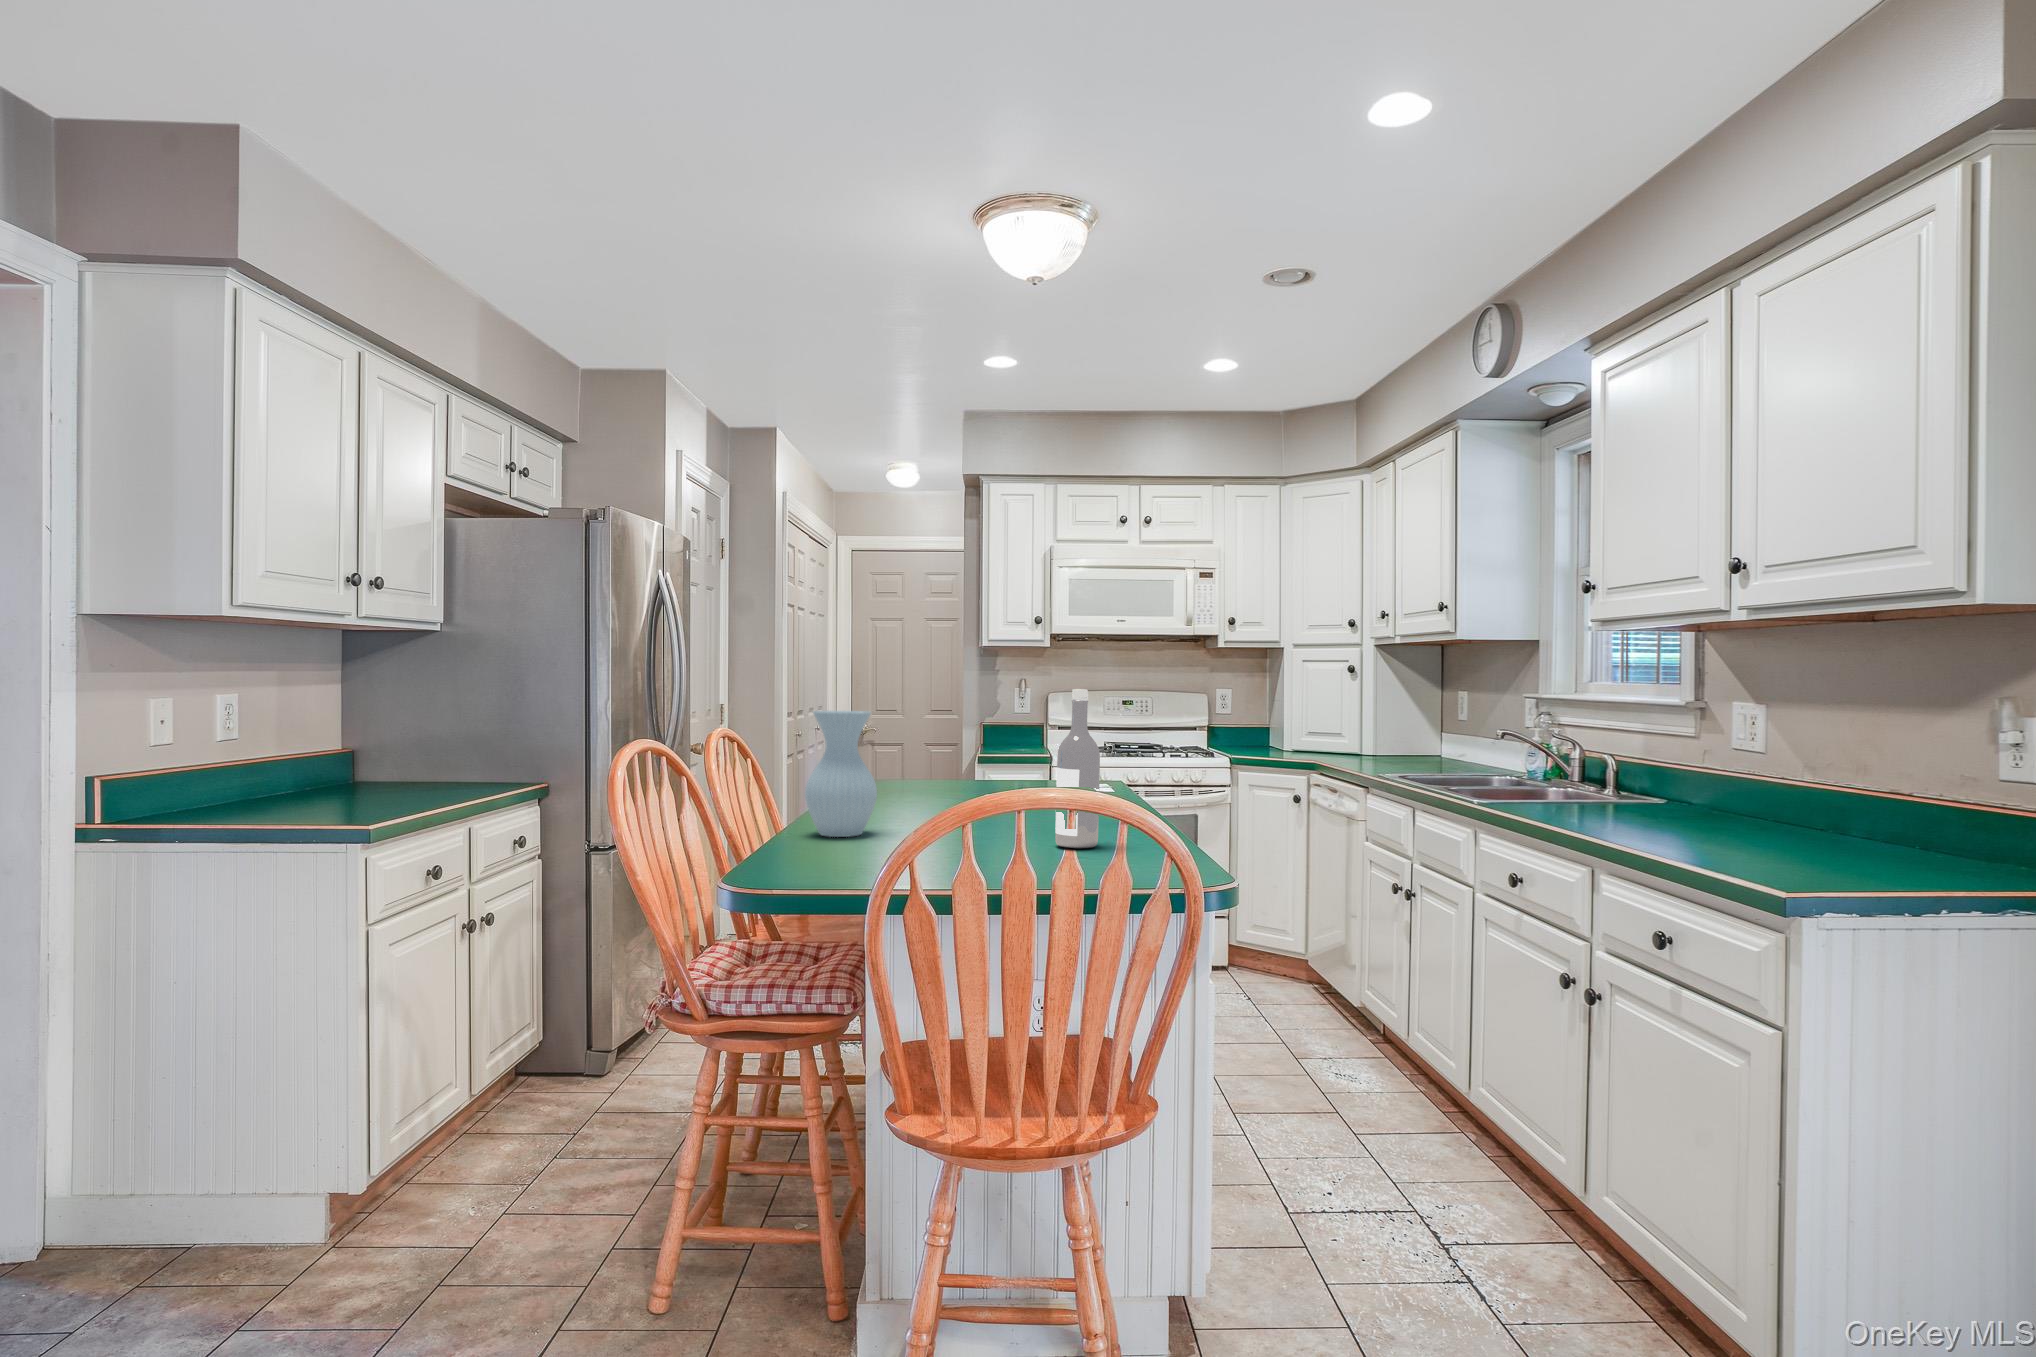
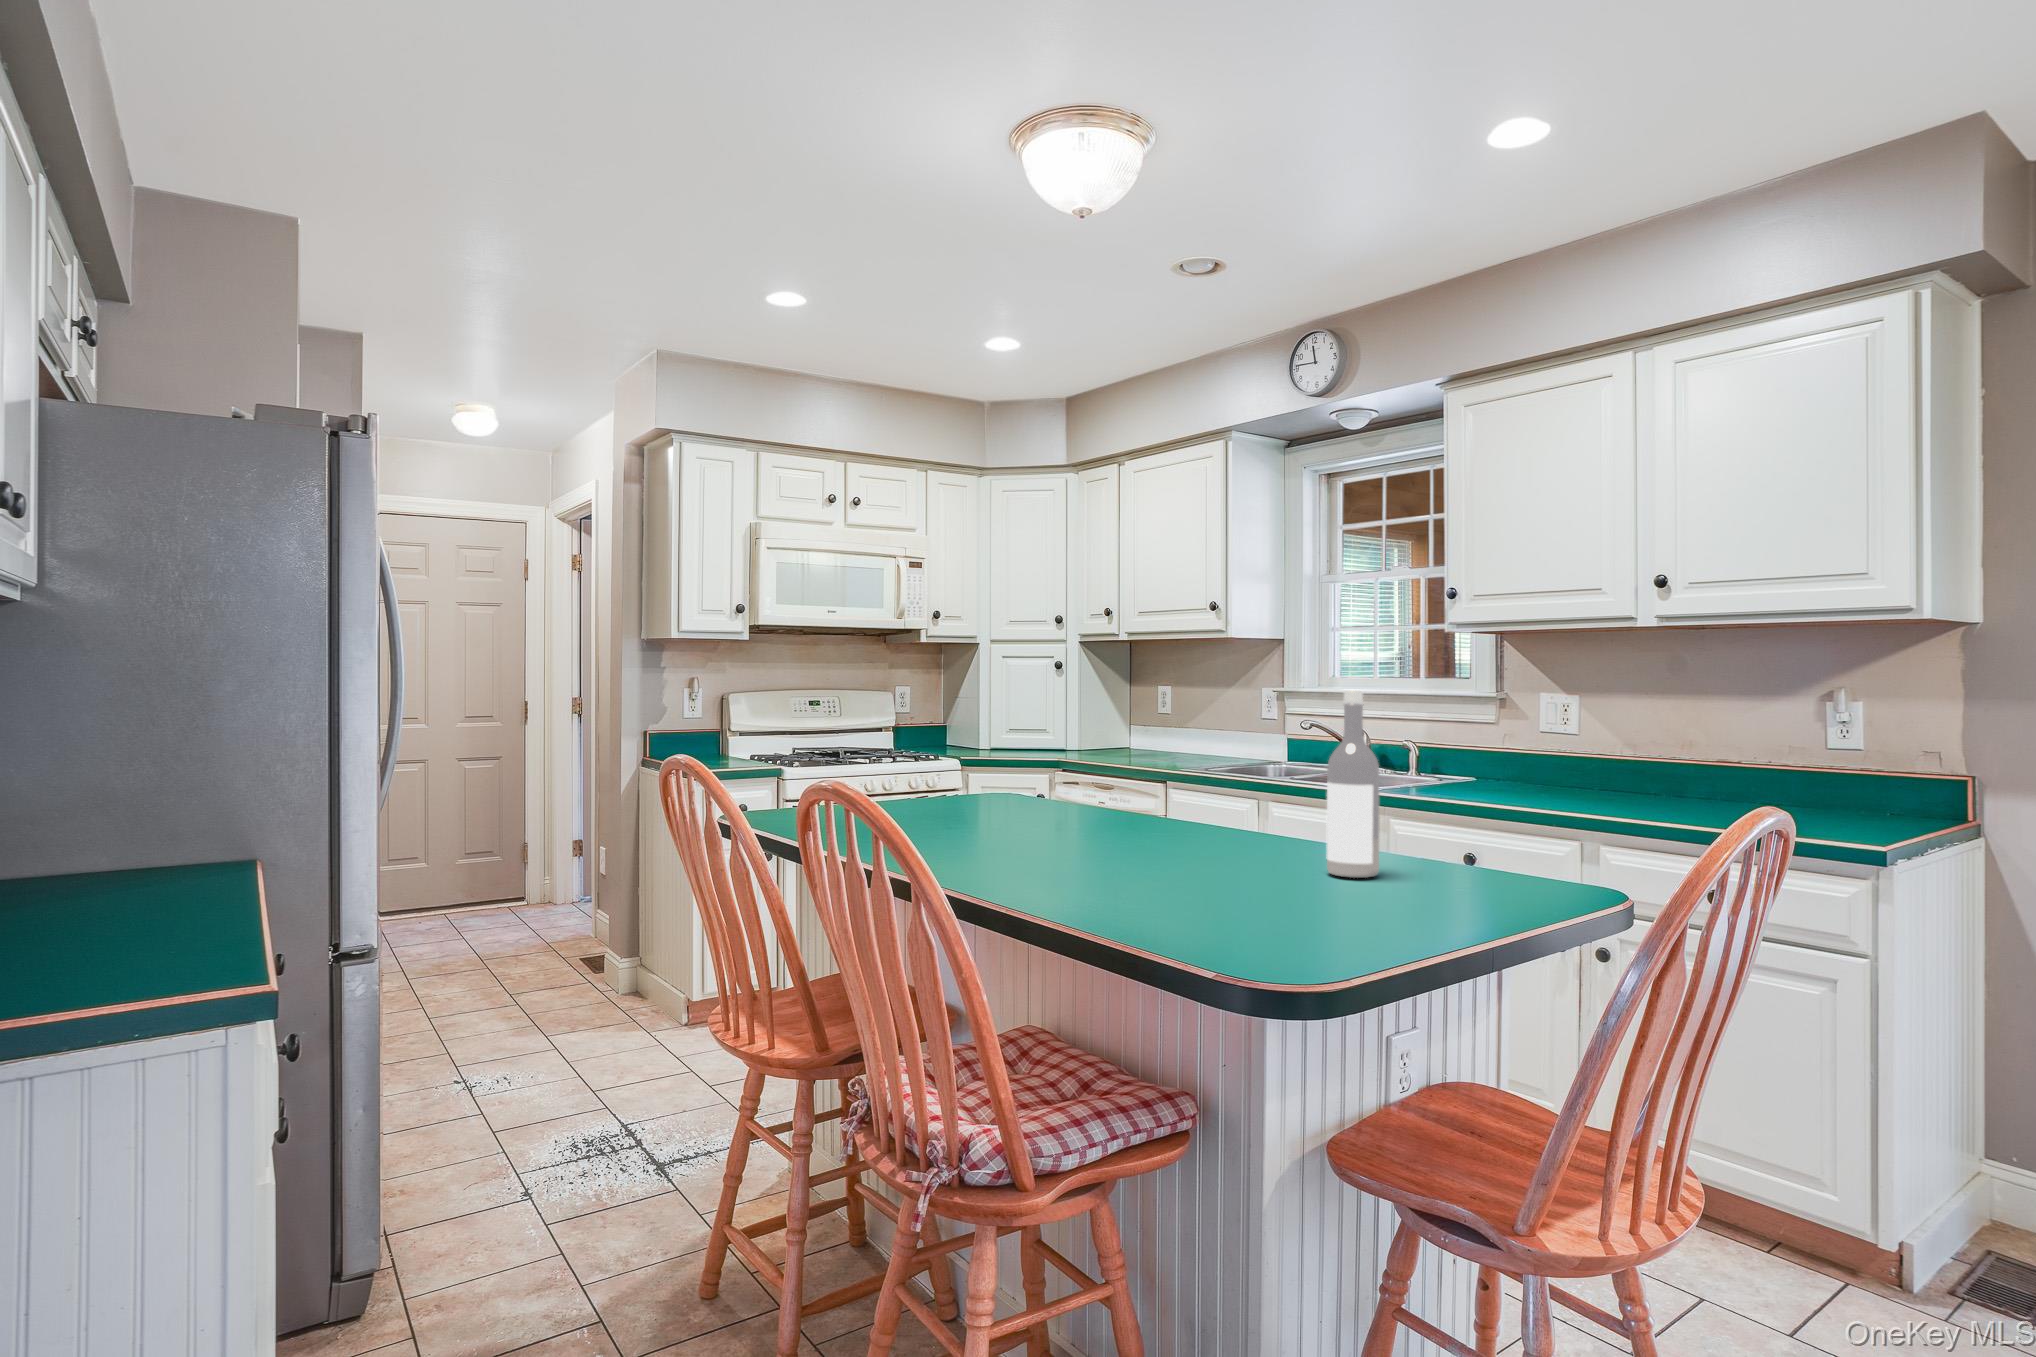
vase: present [805,711,877,837] -> none [1011,724,1107,895]

